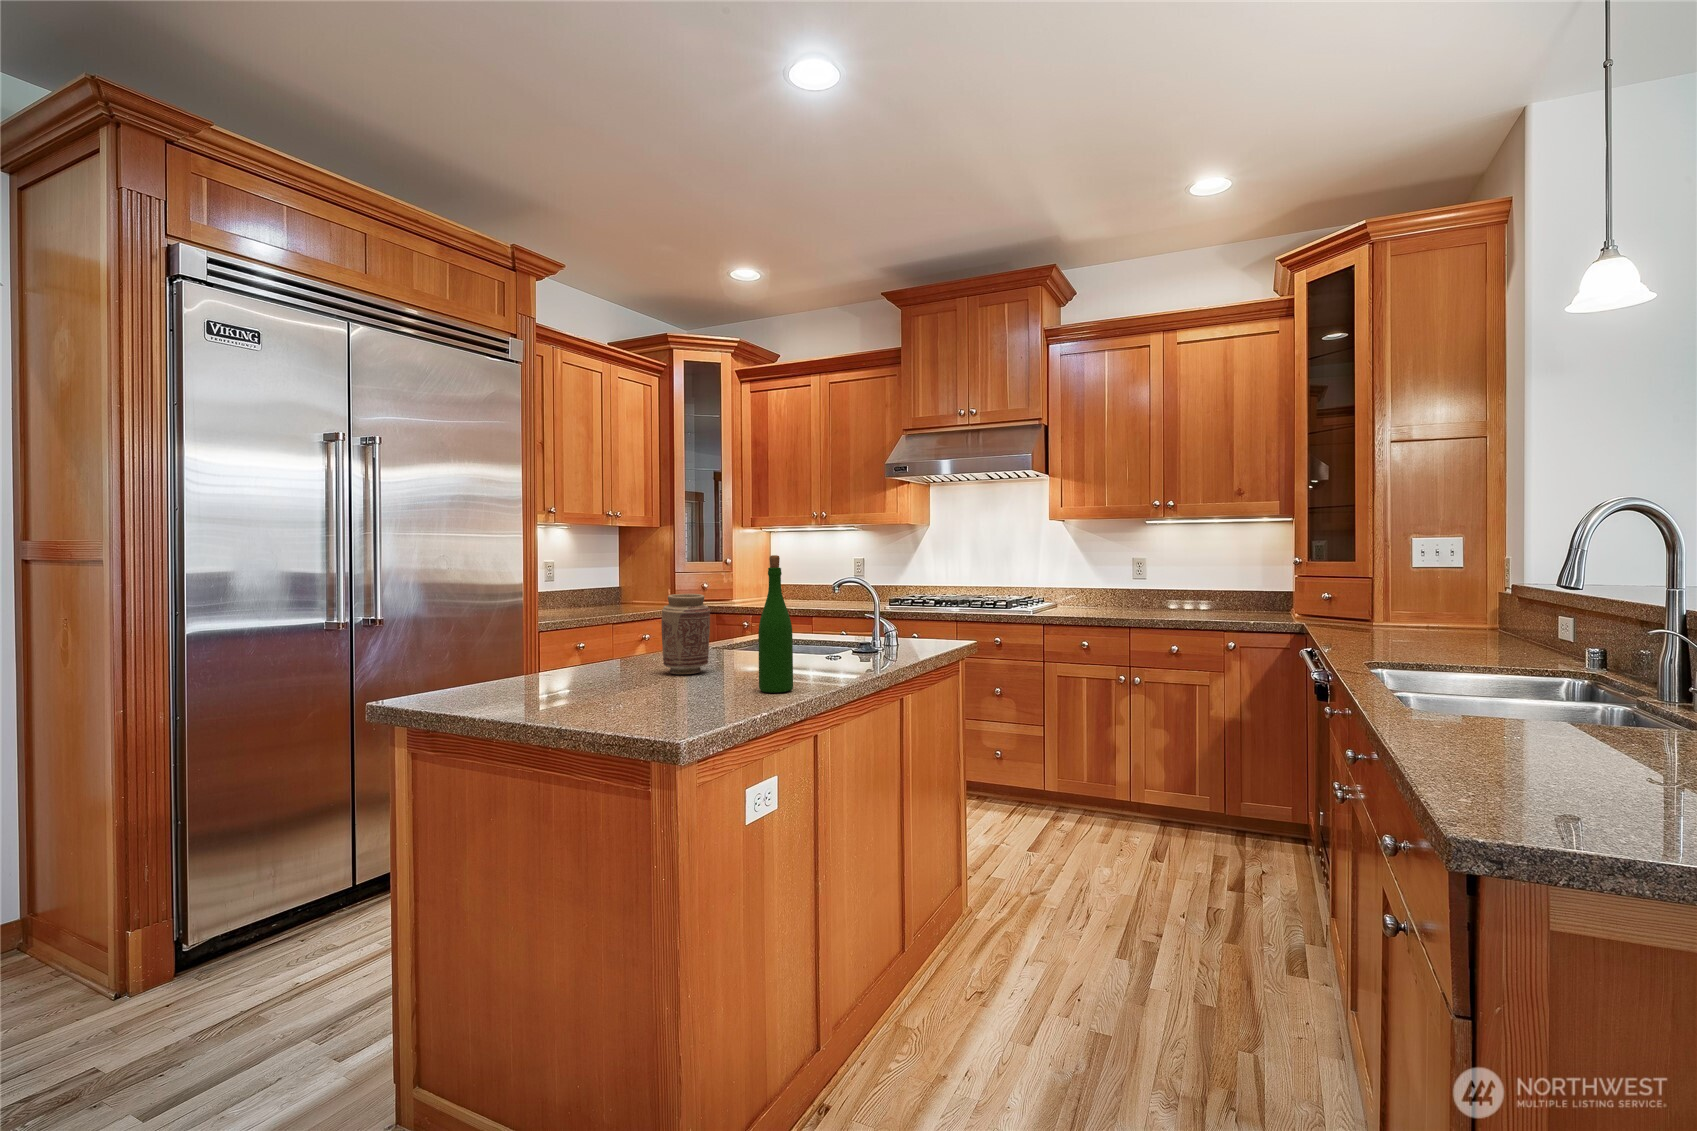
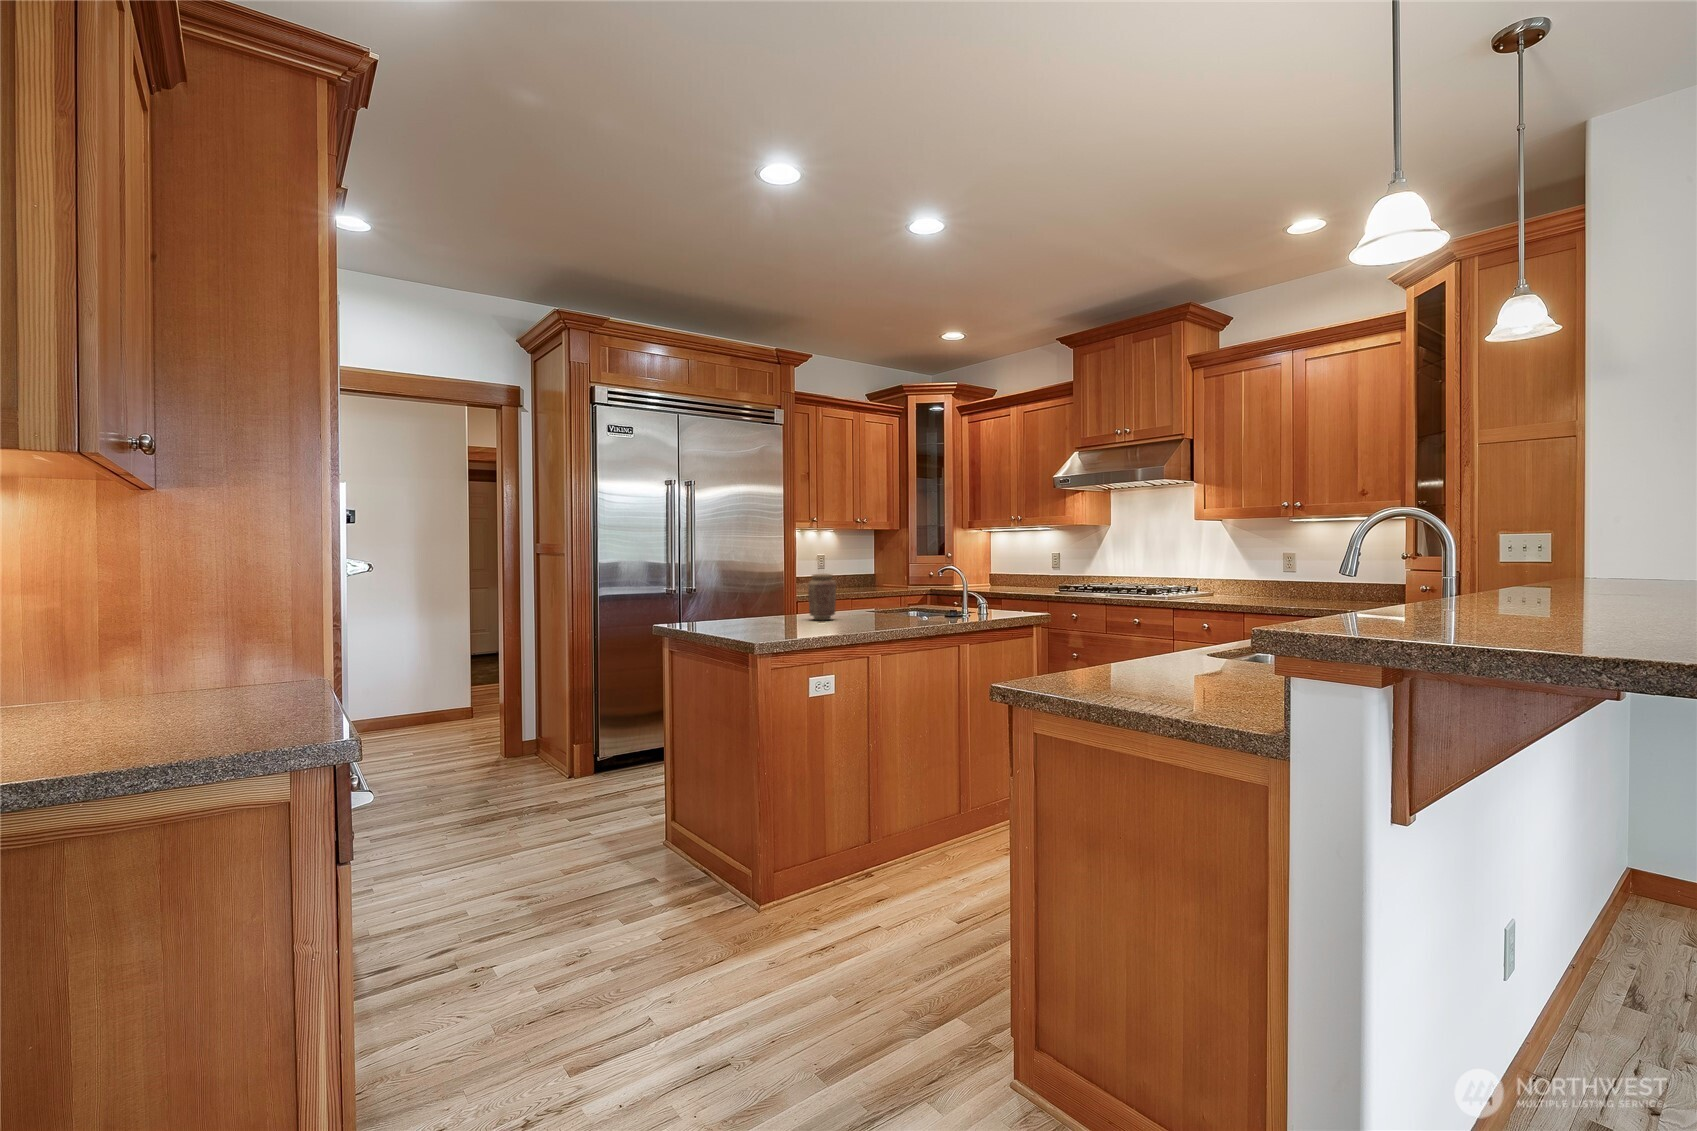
wine bottle: present [758,555,793,693] -> none [839,551,859,629]

